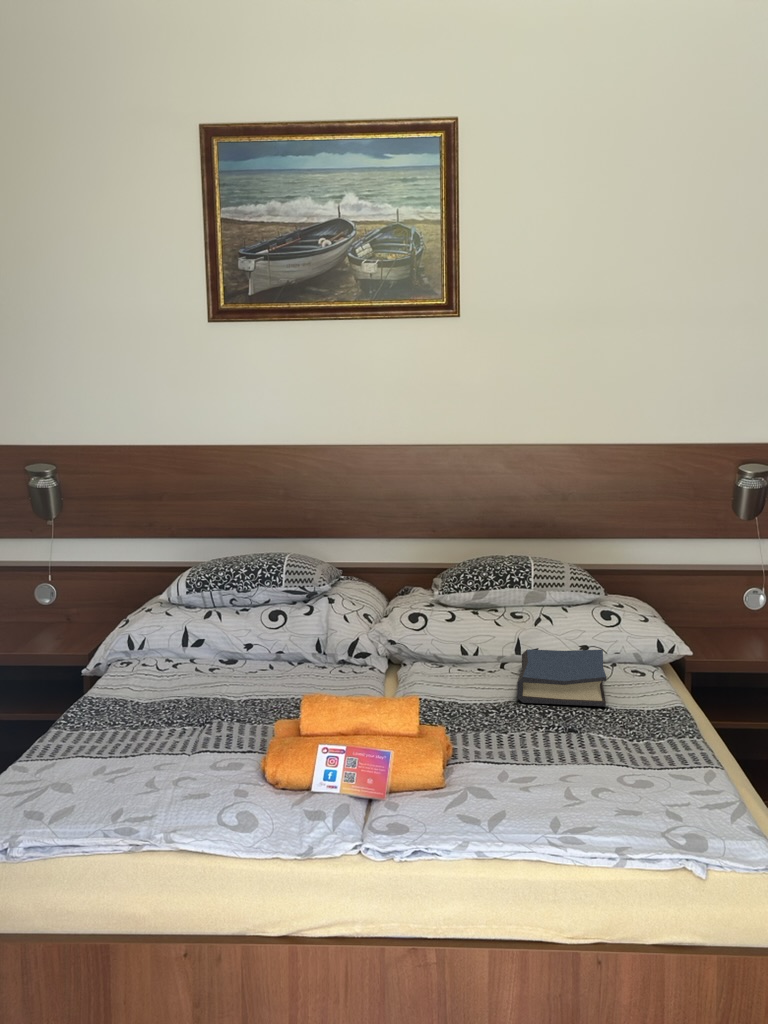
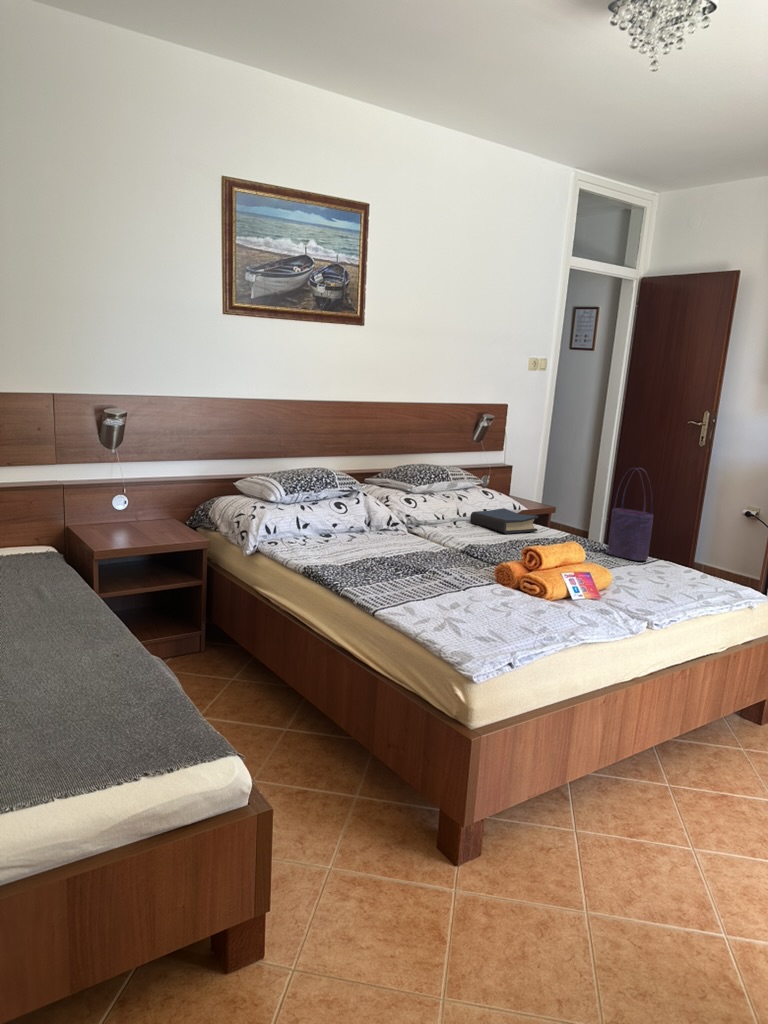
tote bag: none [621,608,678,822] -> present [607,469,653,561]

